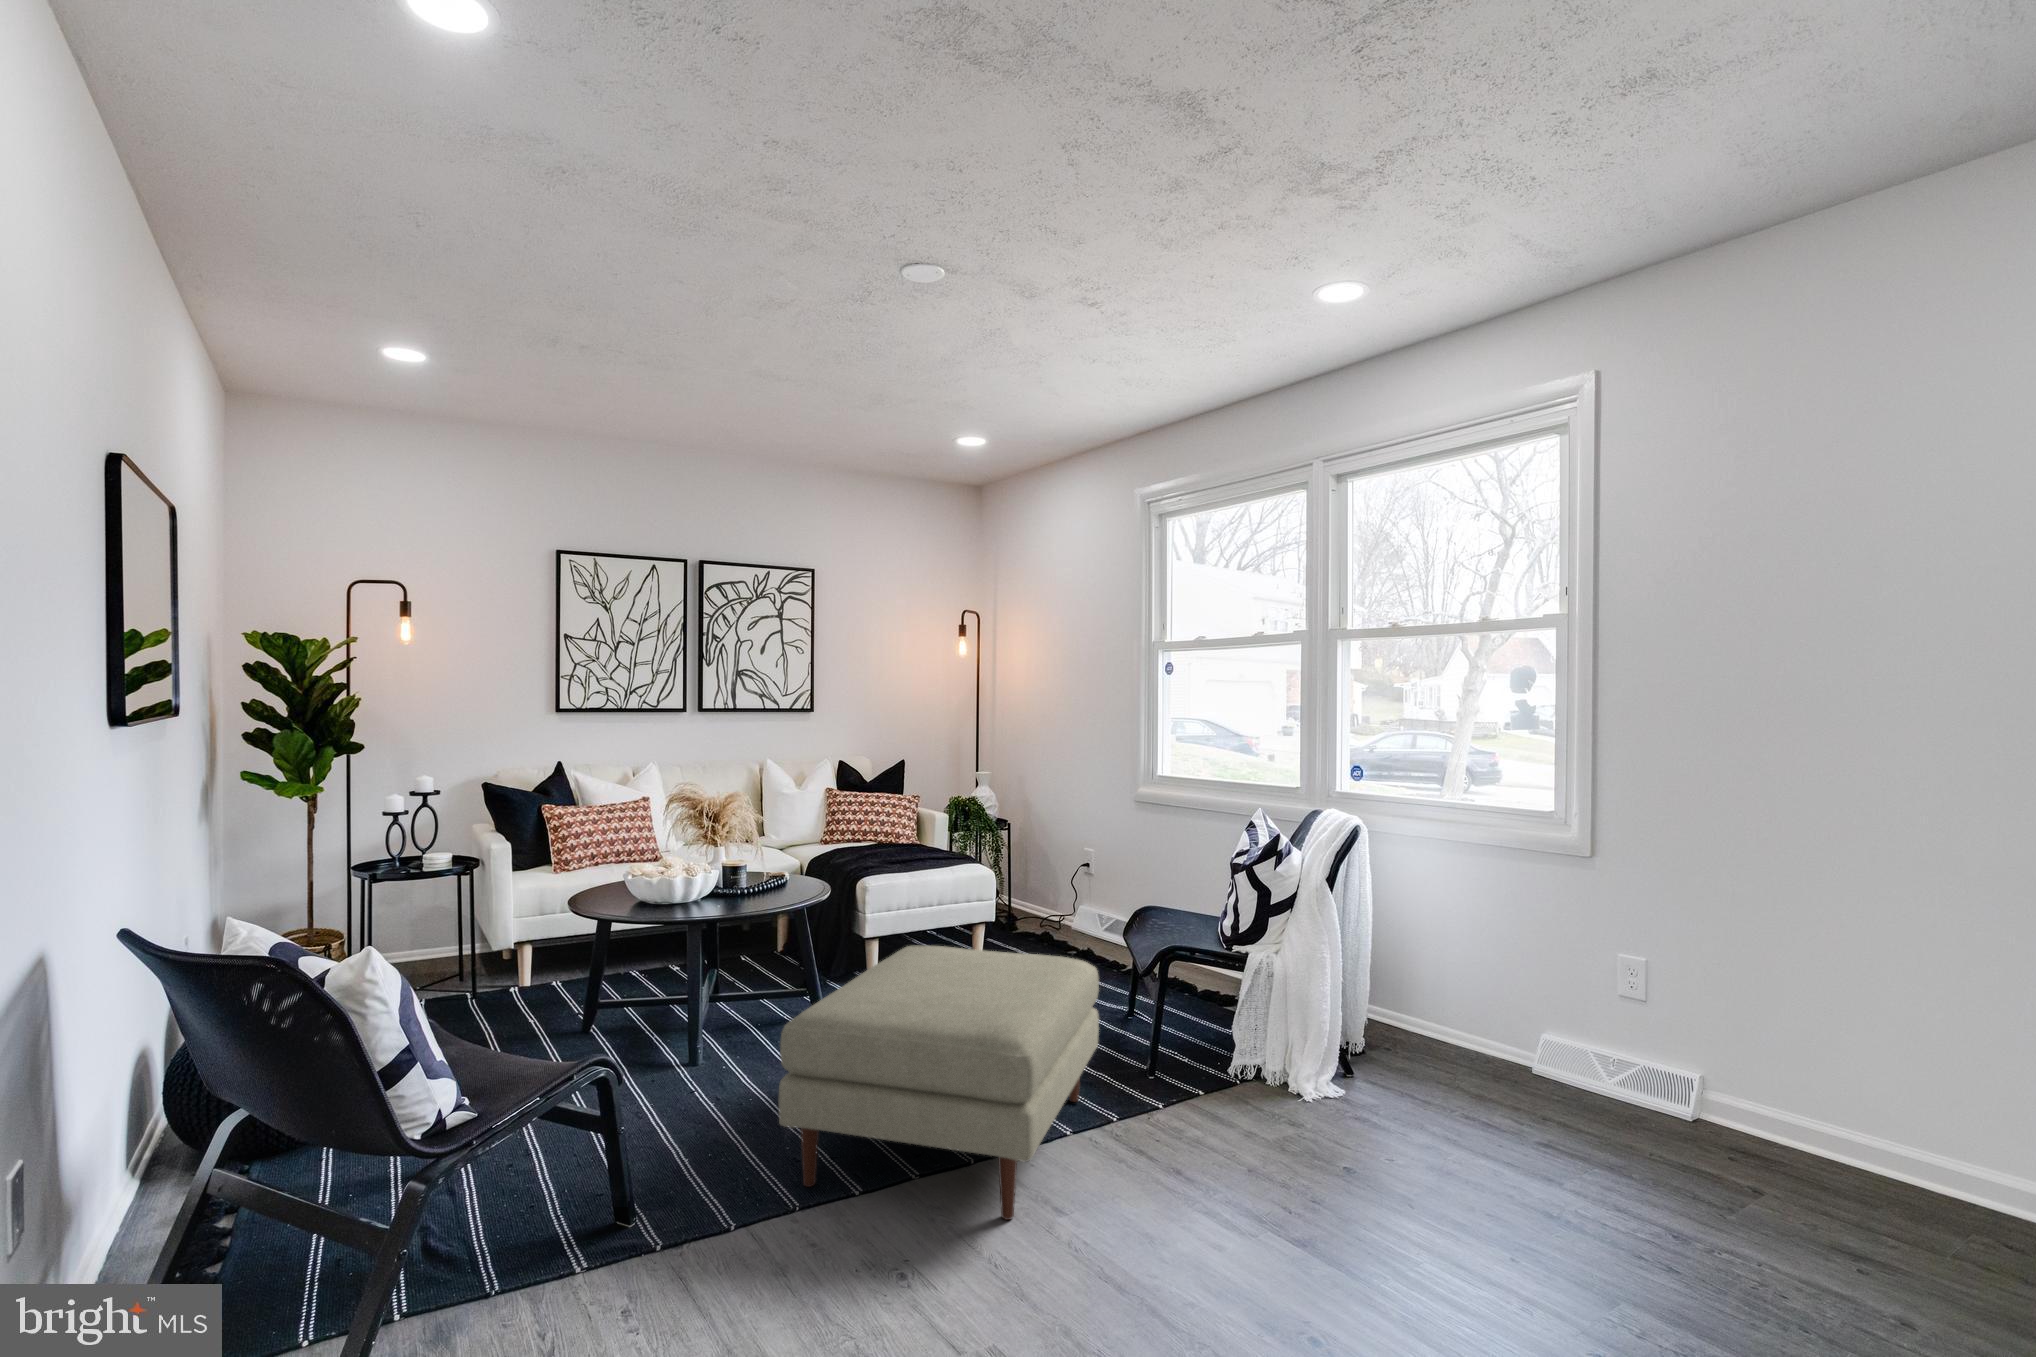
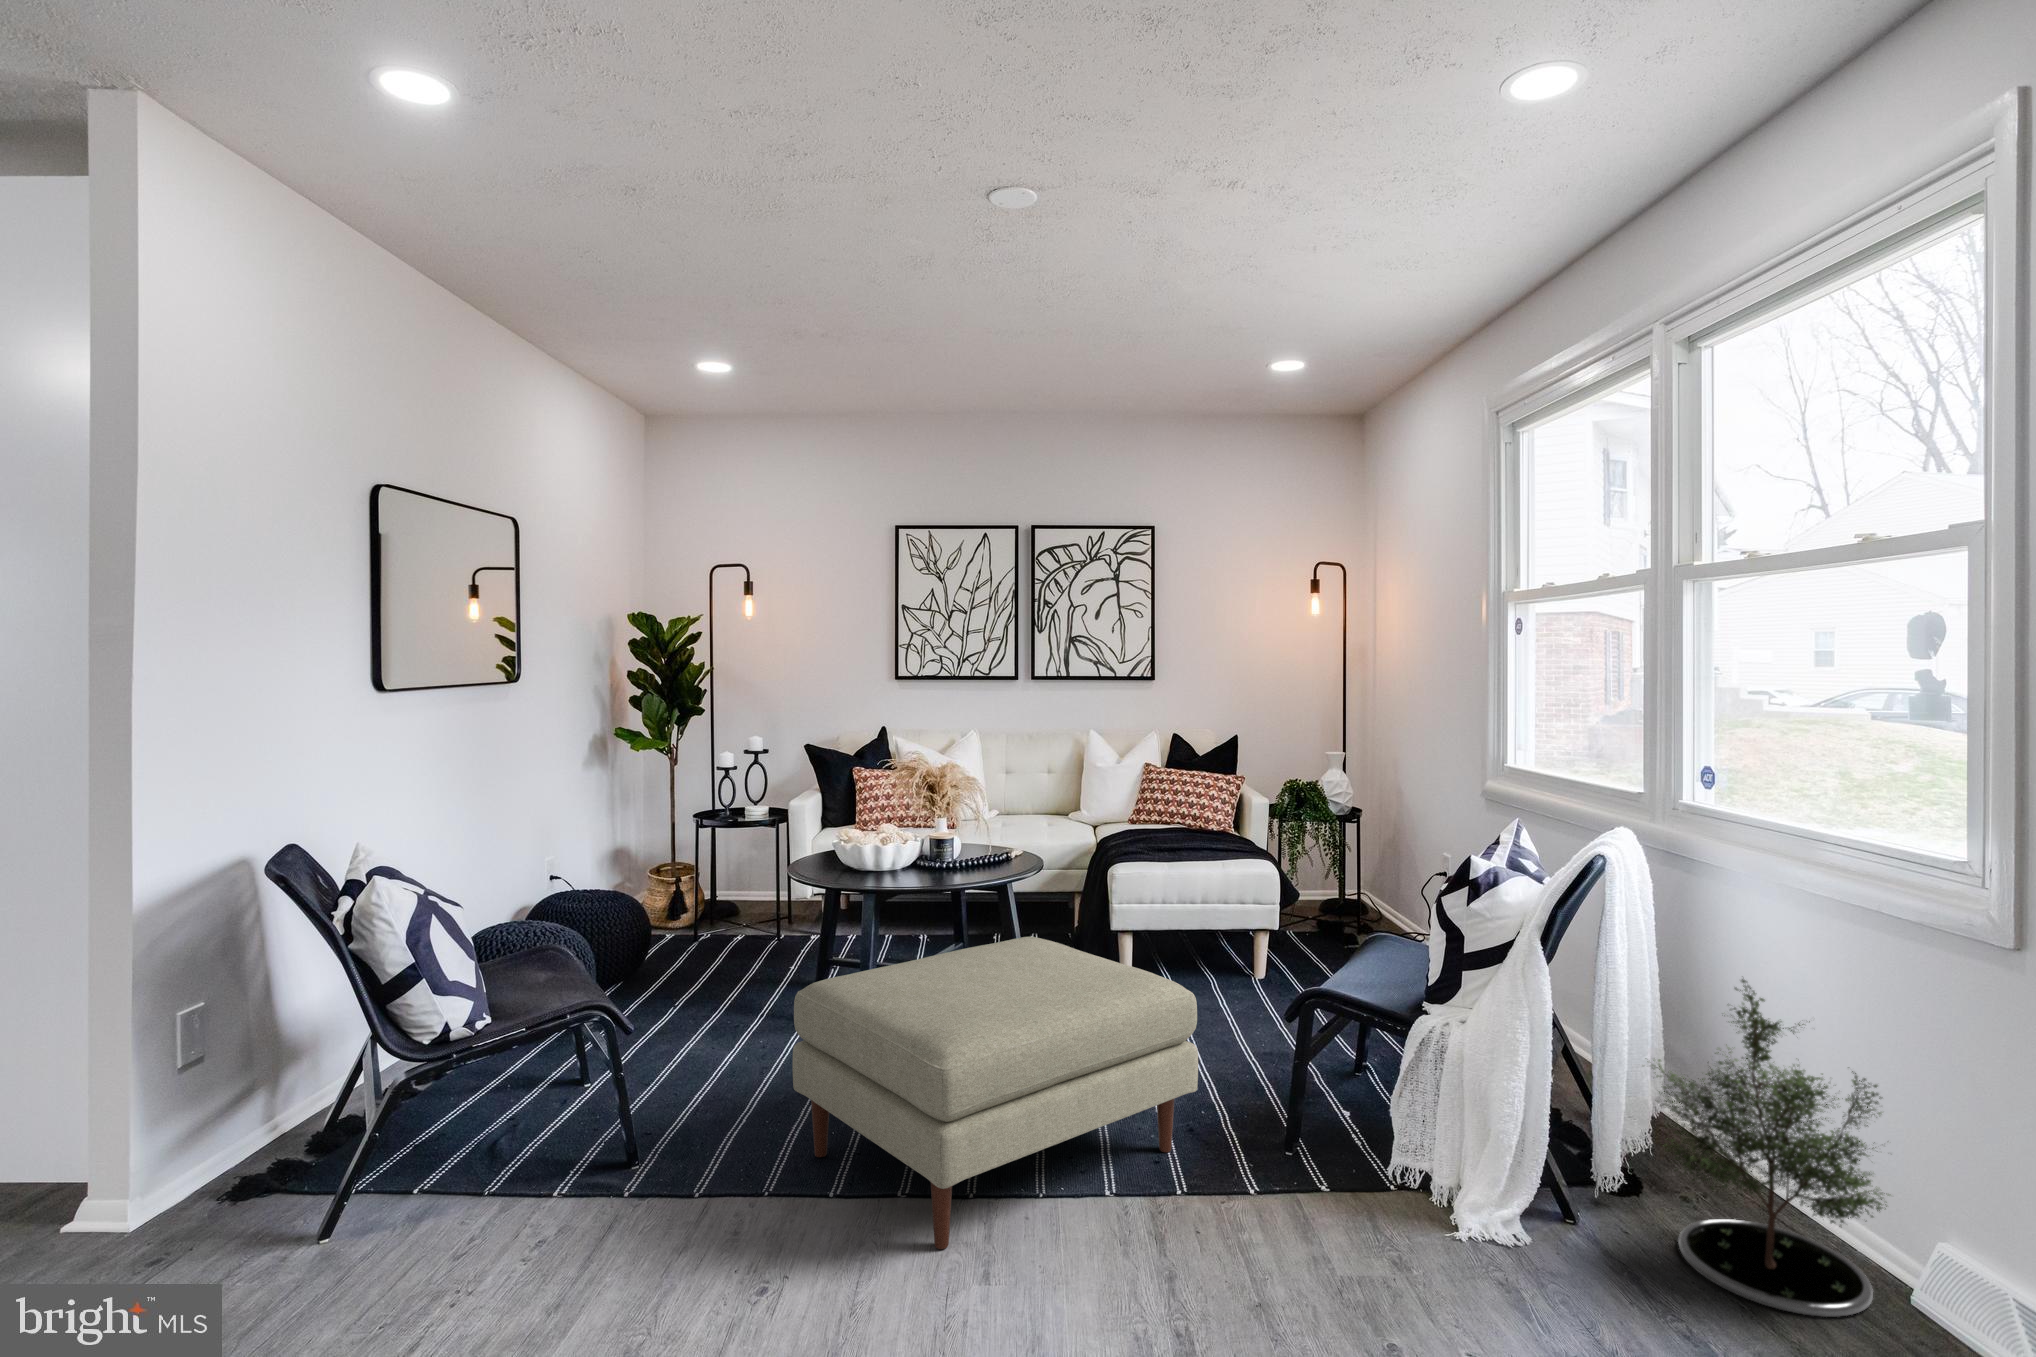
potted tree: none [1385,894,1514,1092] -> present [1652,979,1887,1317]

